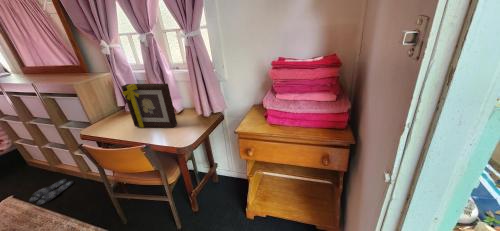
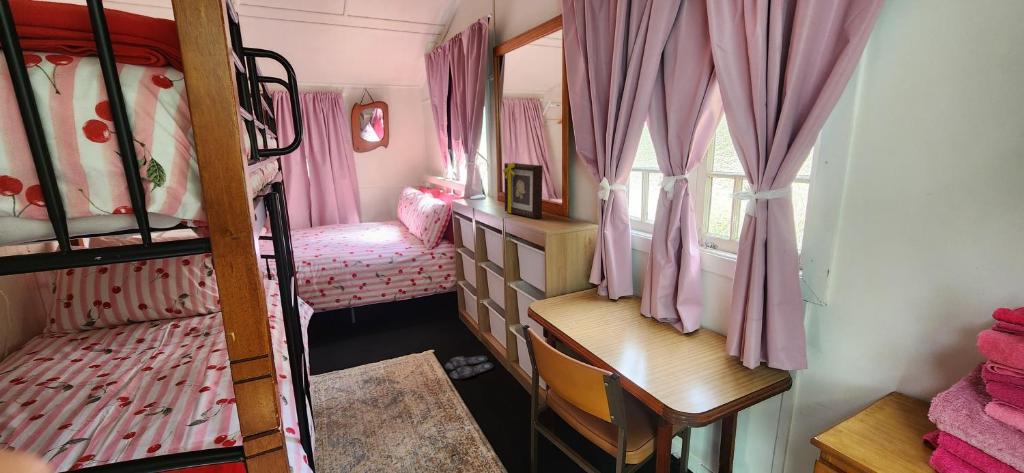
picture frame: present [121,83,177,127] -> present [503,162,543,219]

